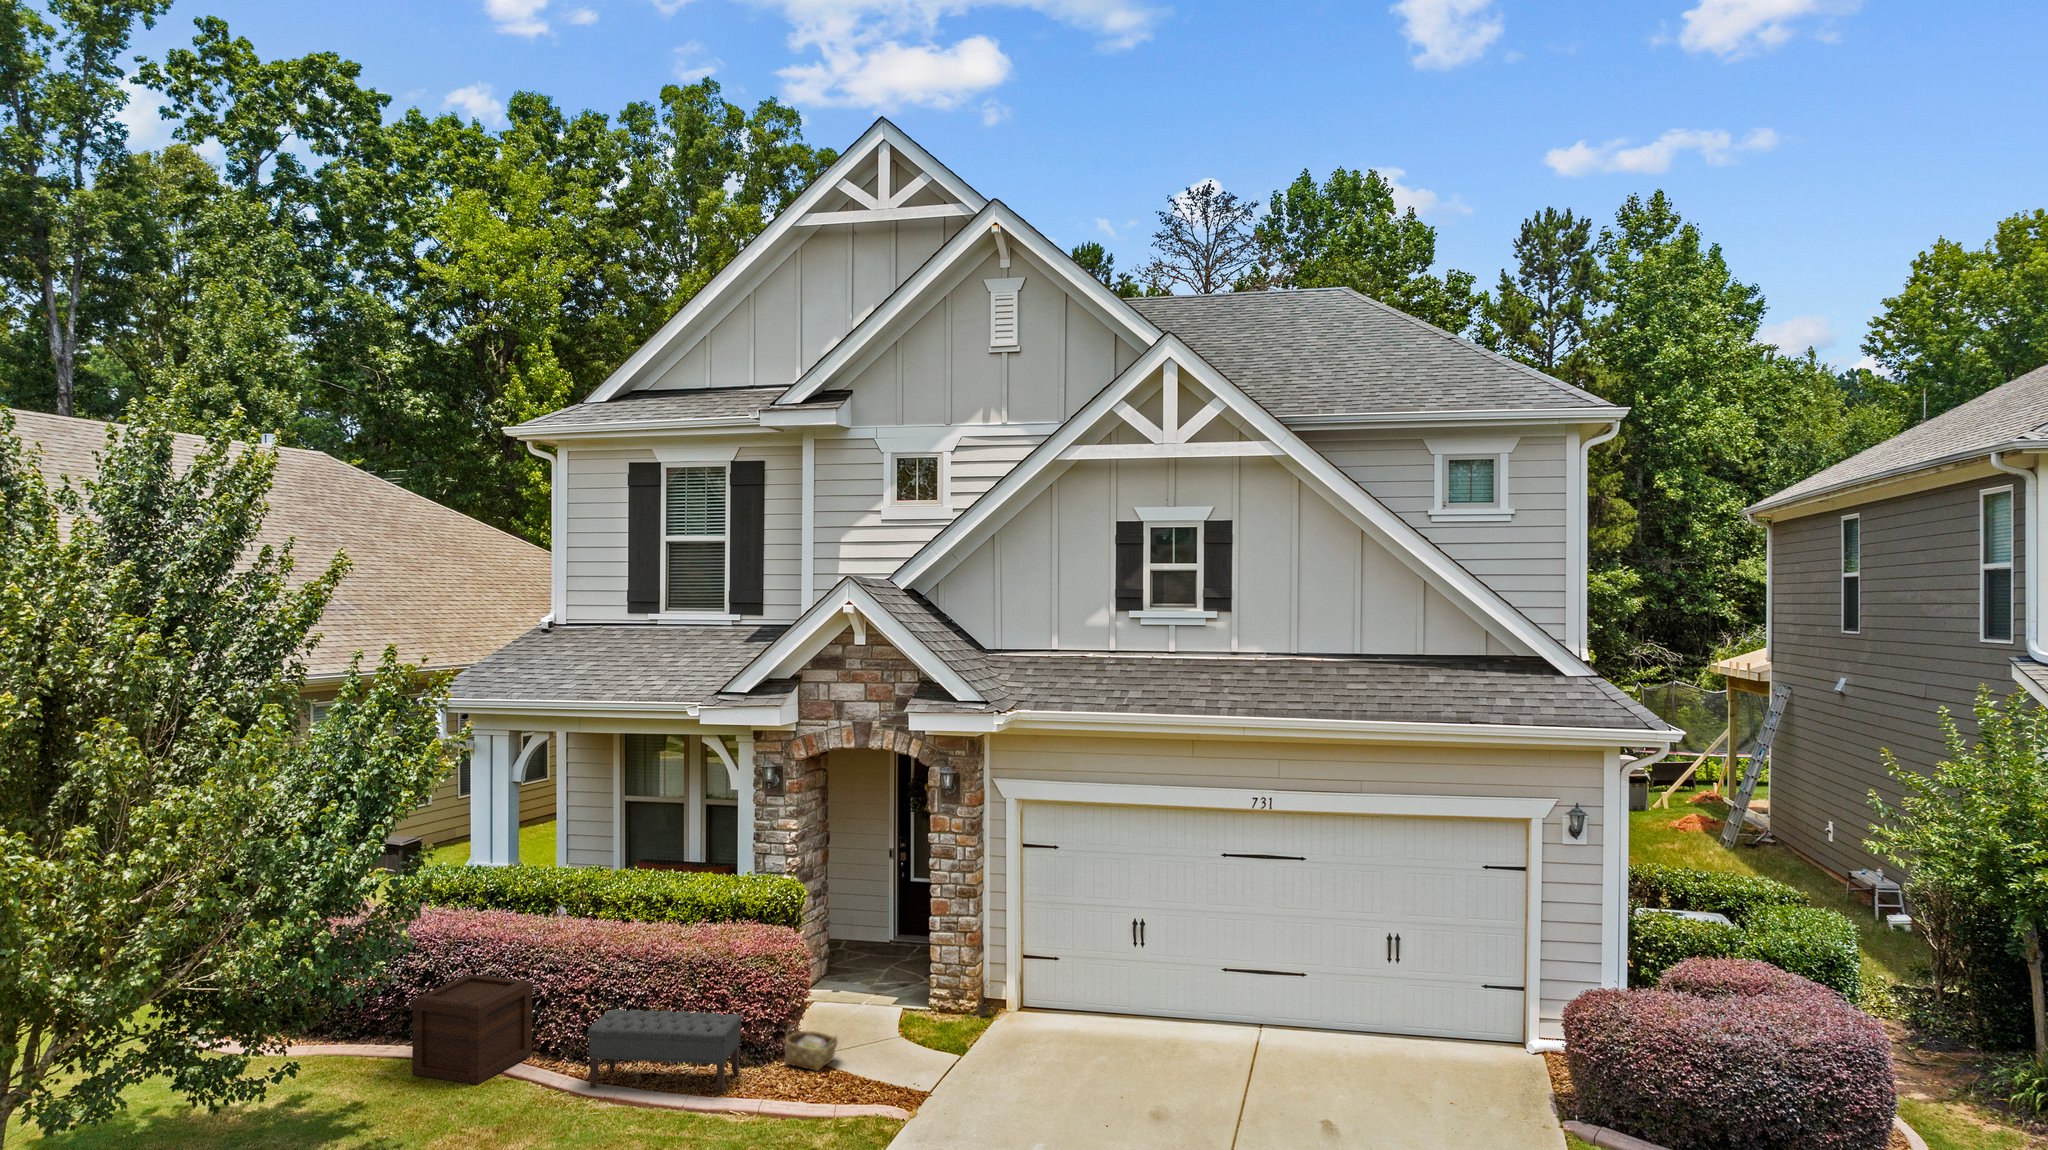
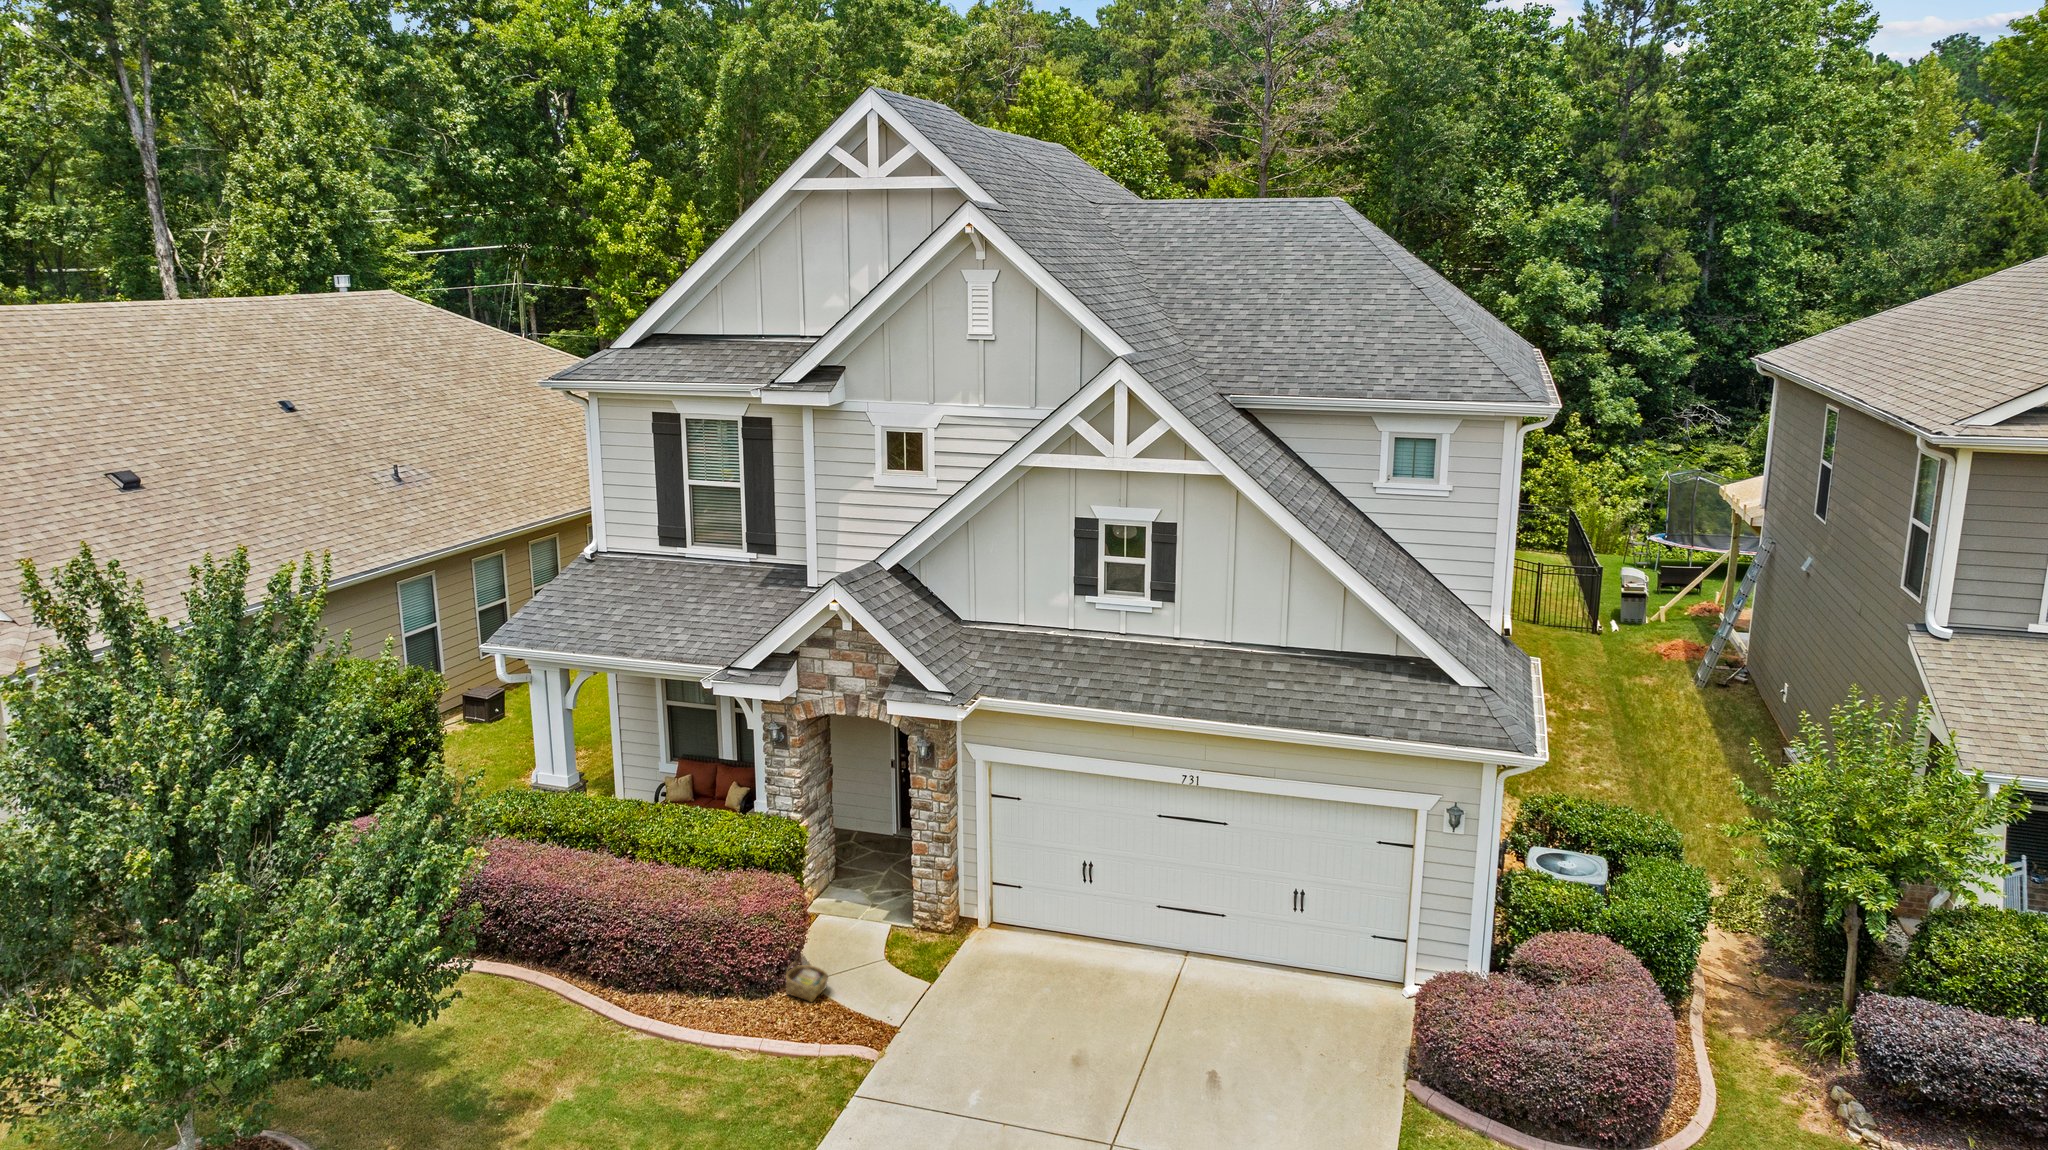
wooden crate: present [412,974,532,1085] -> none [487,915,587,1012]
decorative plant: present [971,983,988,1017] -> none [941,908,963,940]
bench: present [587,1009,742,1094] -> none [625,953,749,1028]

